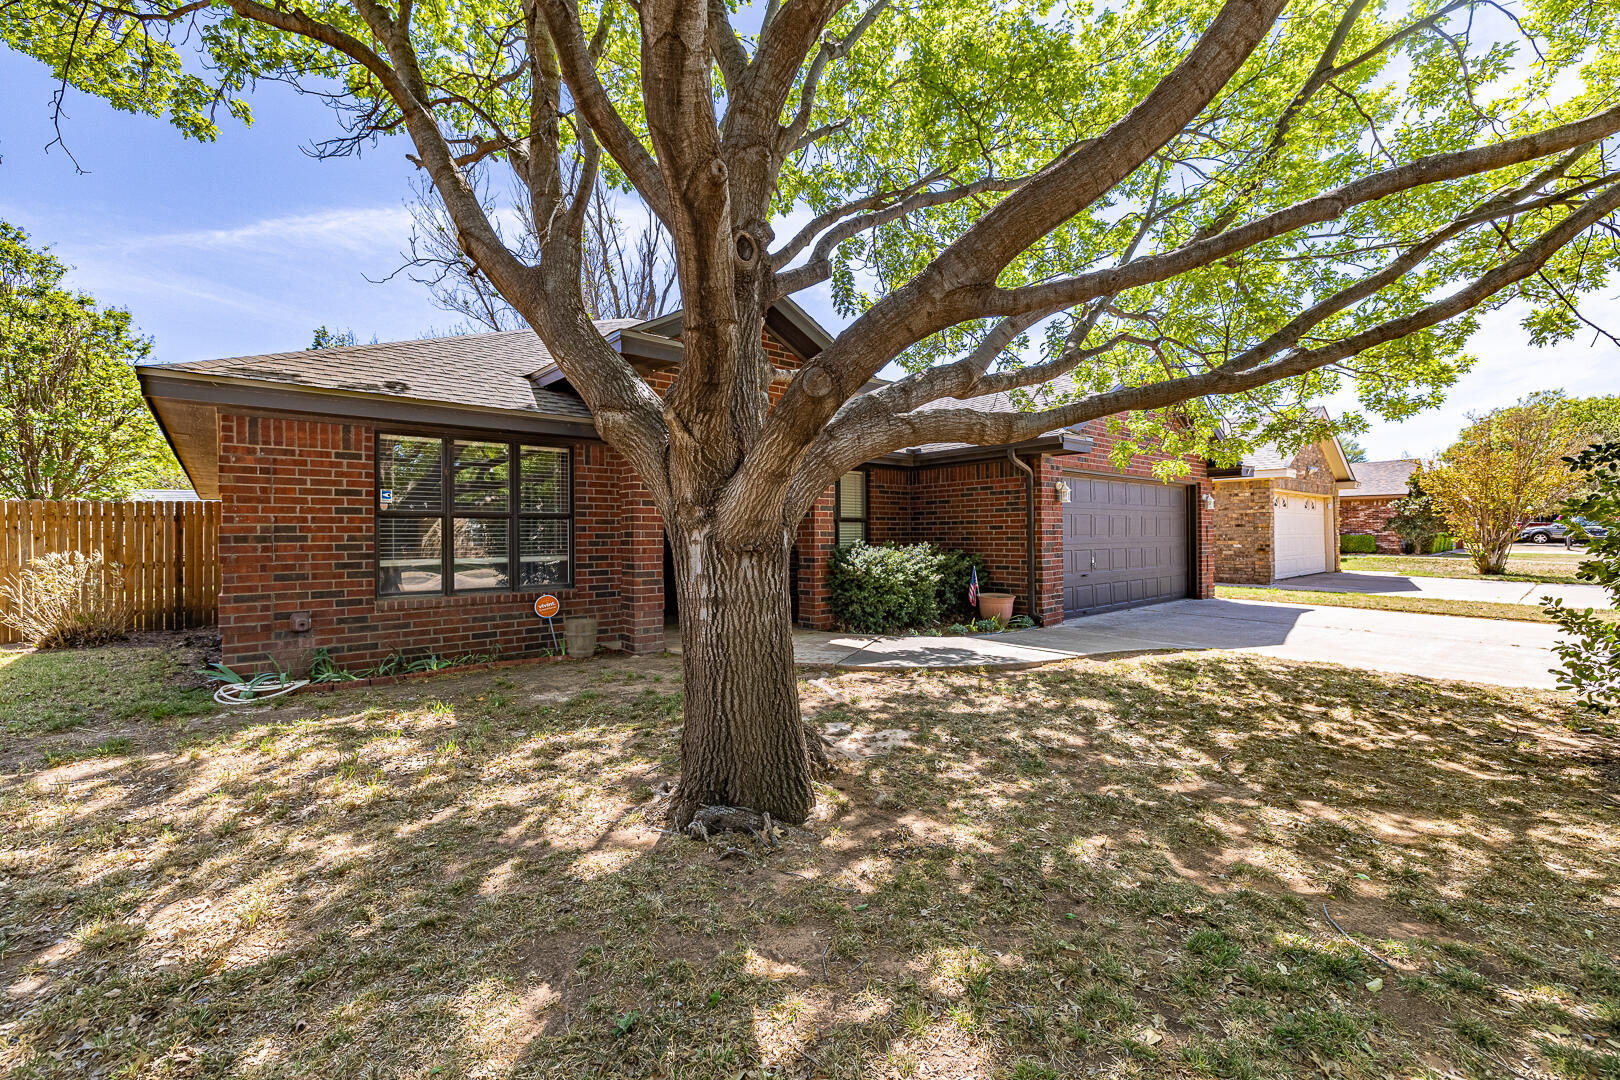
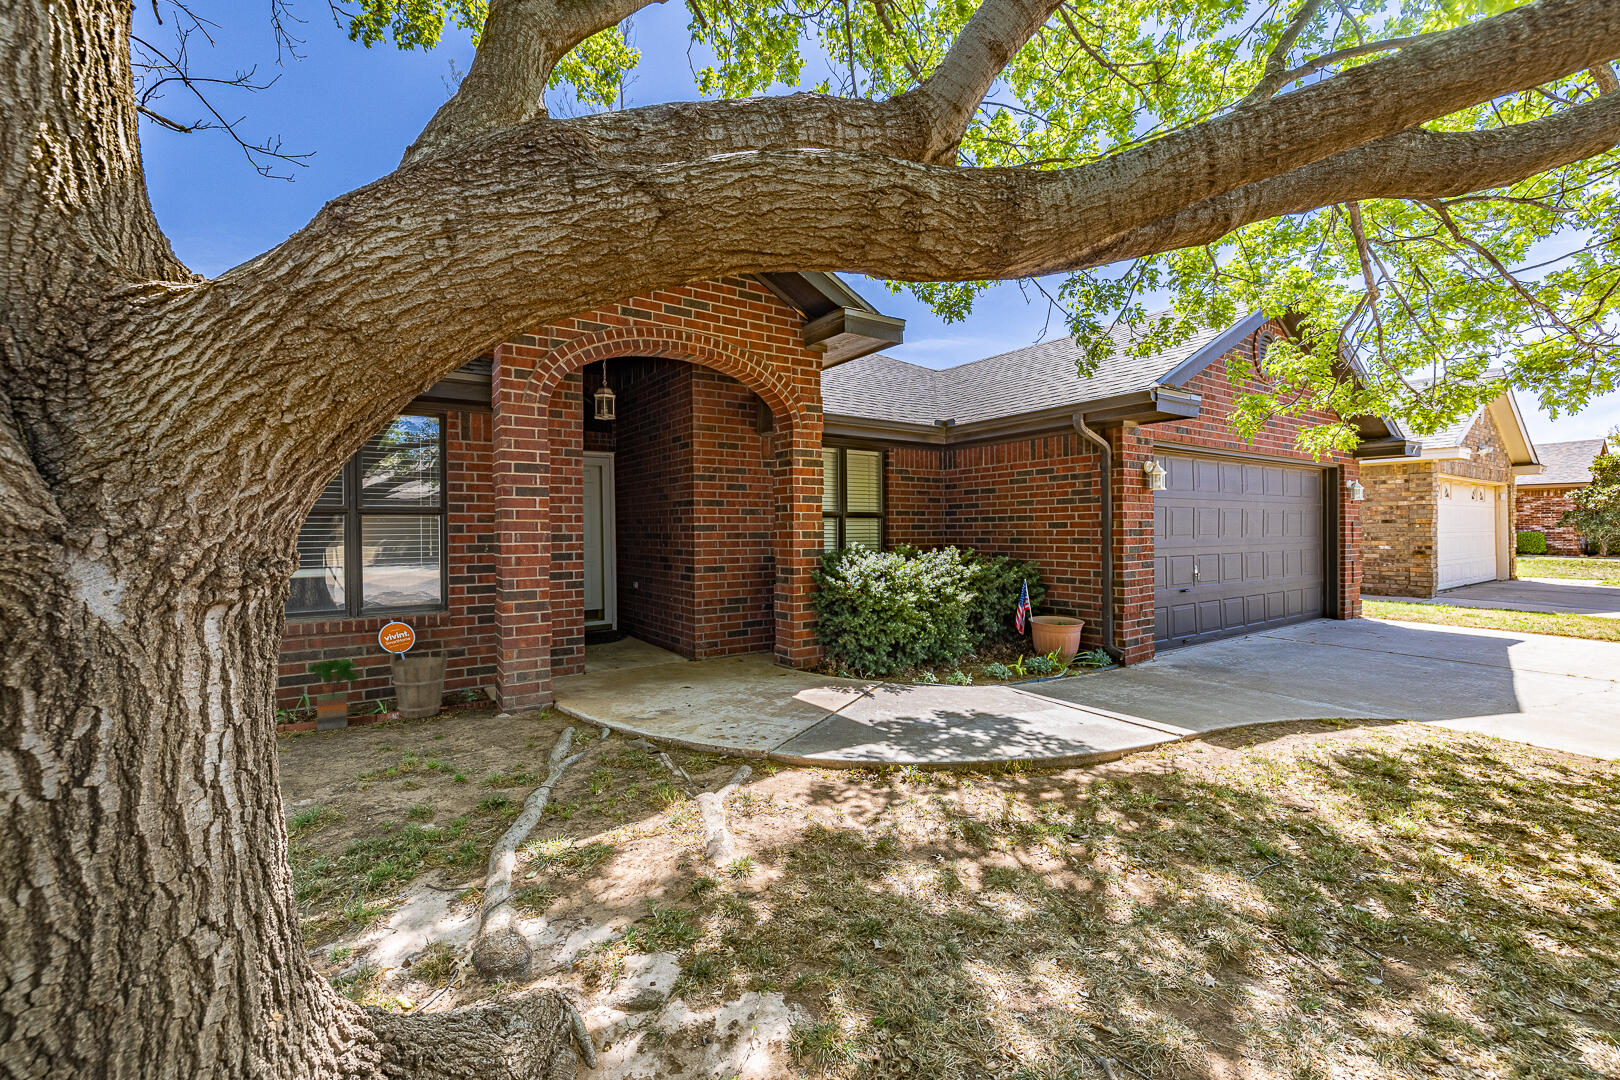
potted tree: none [514,617,549,664] -> present [307,659,360,731]

